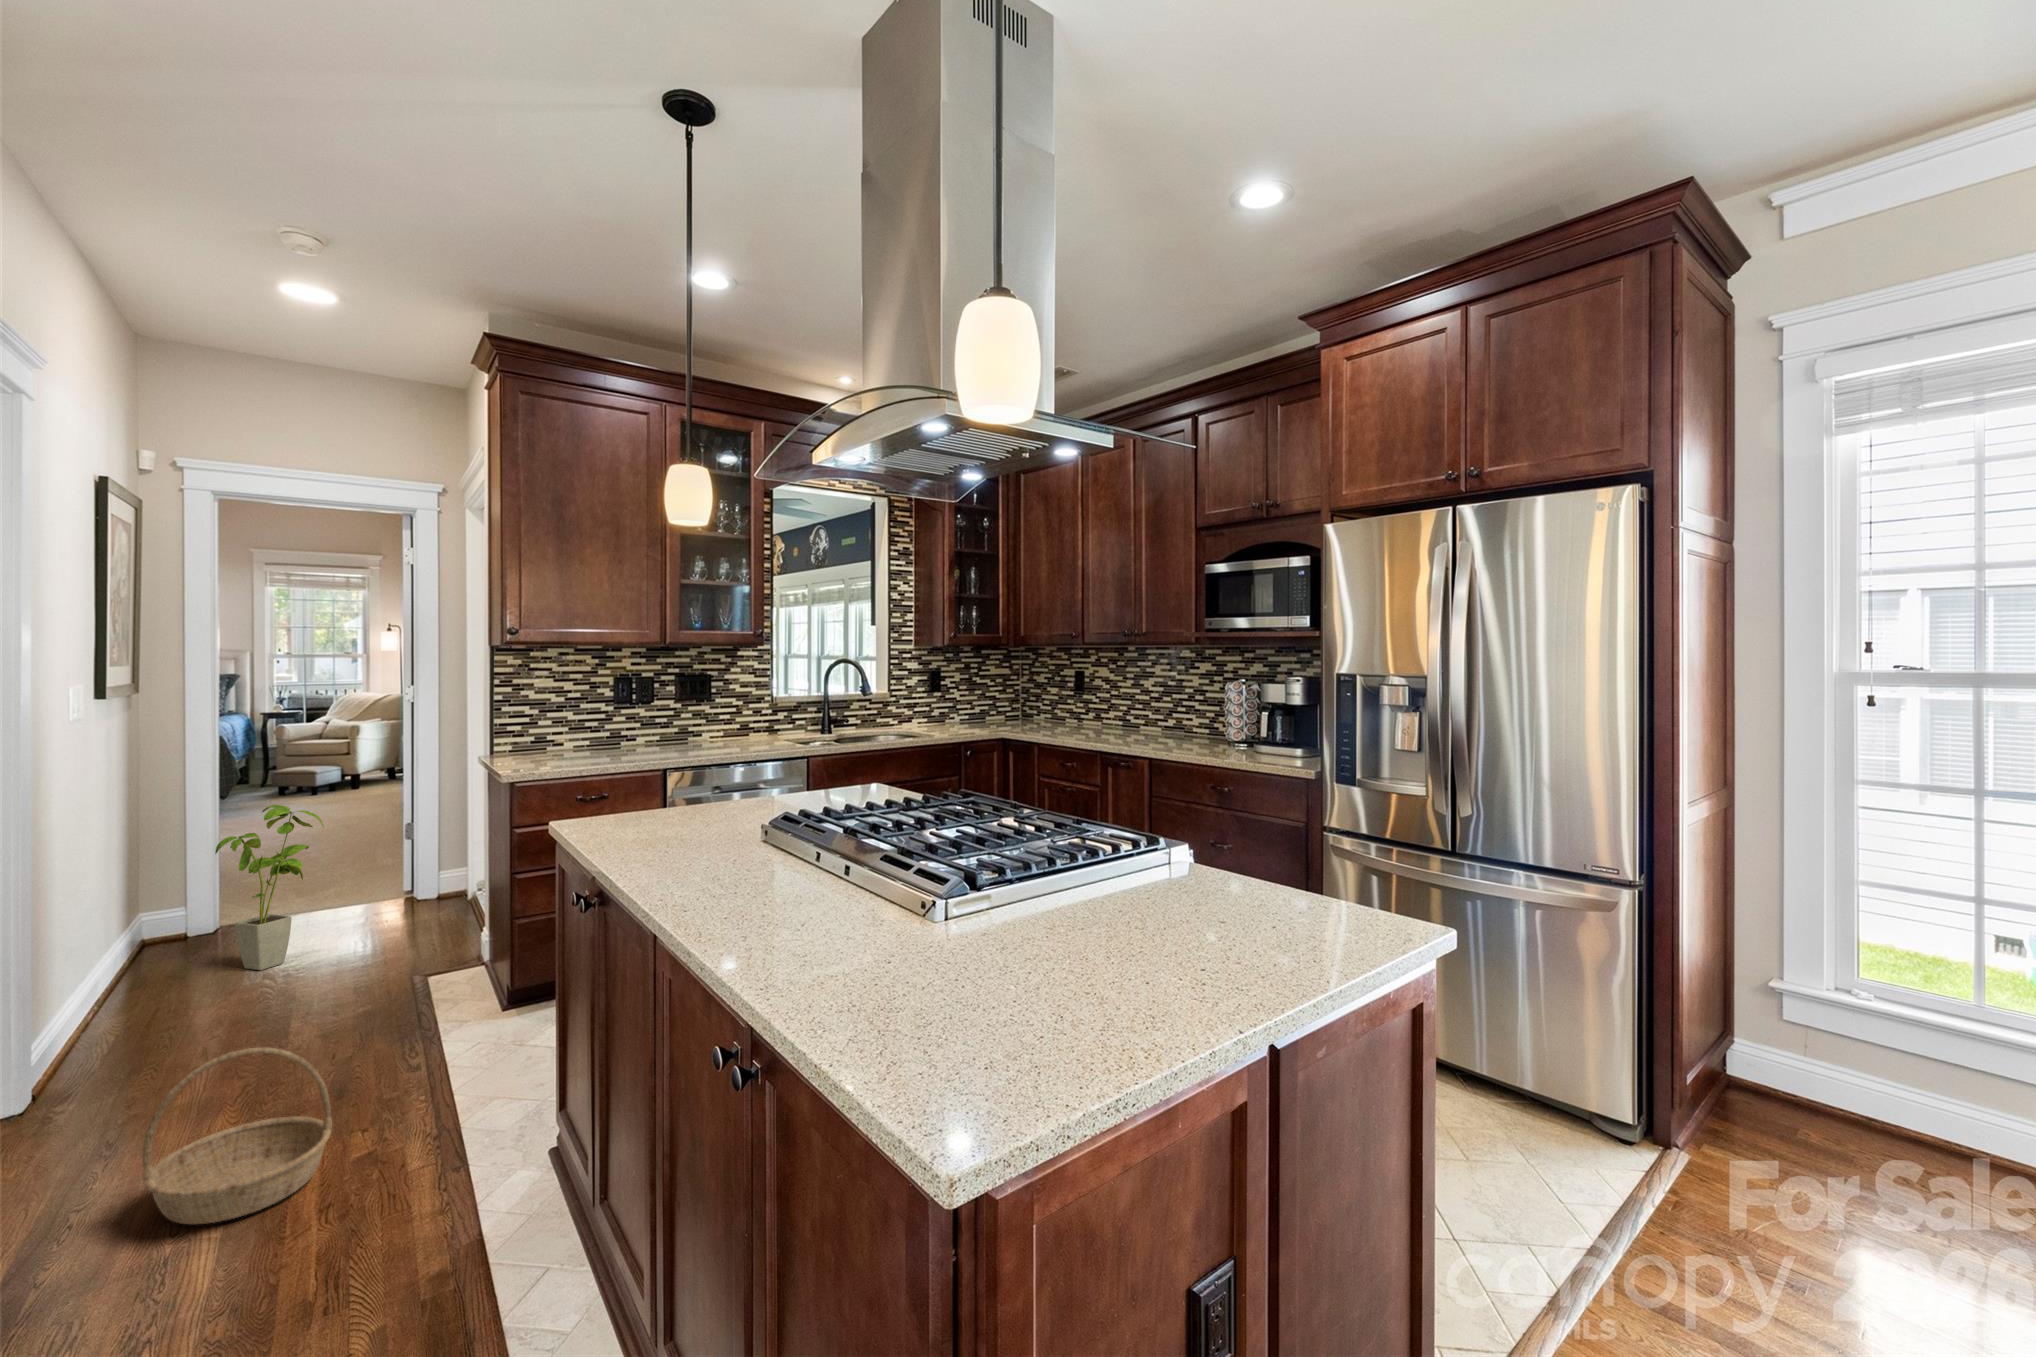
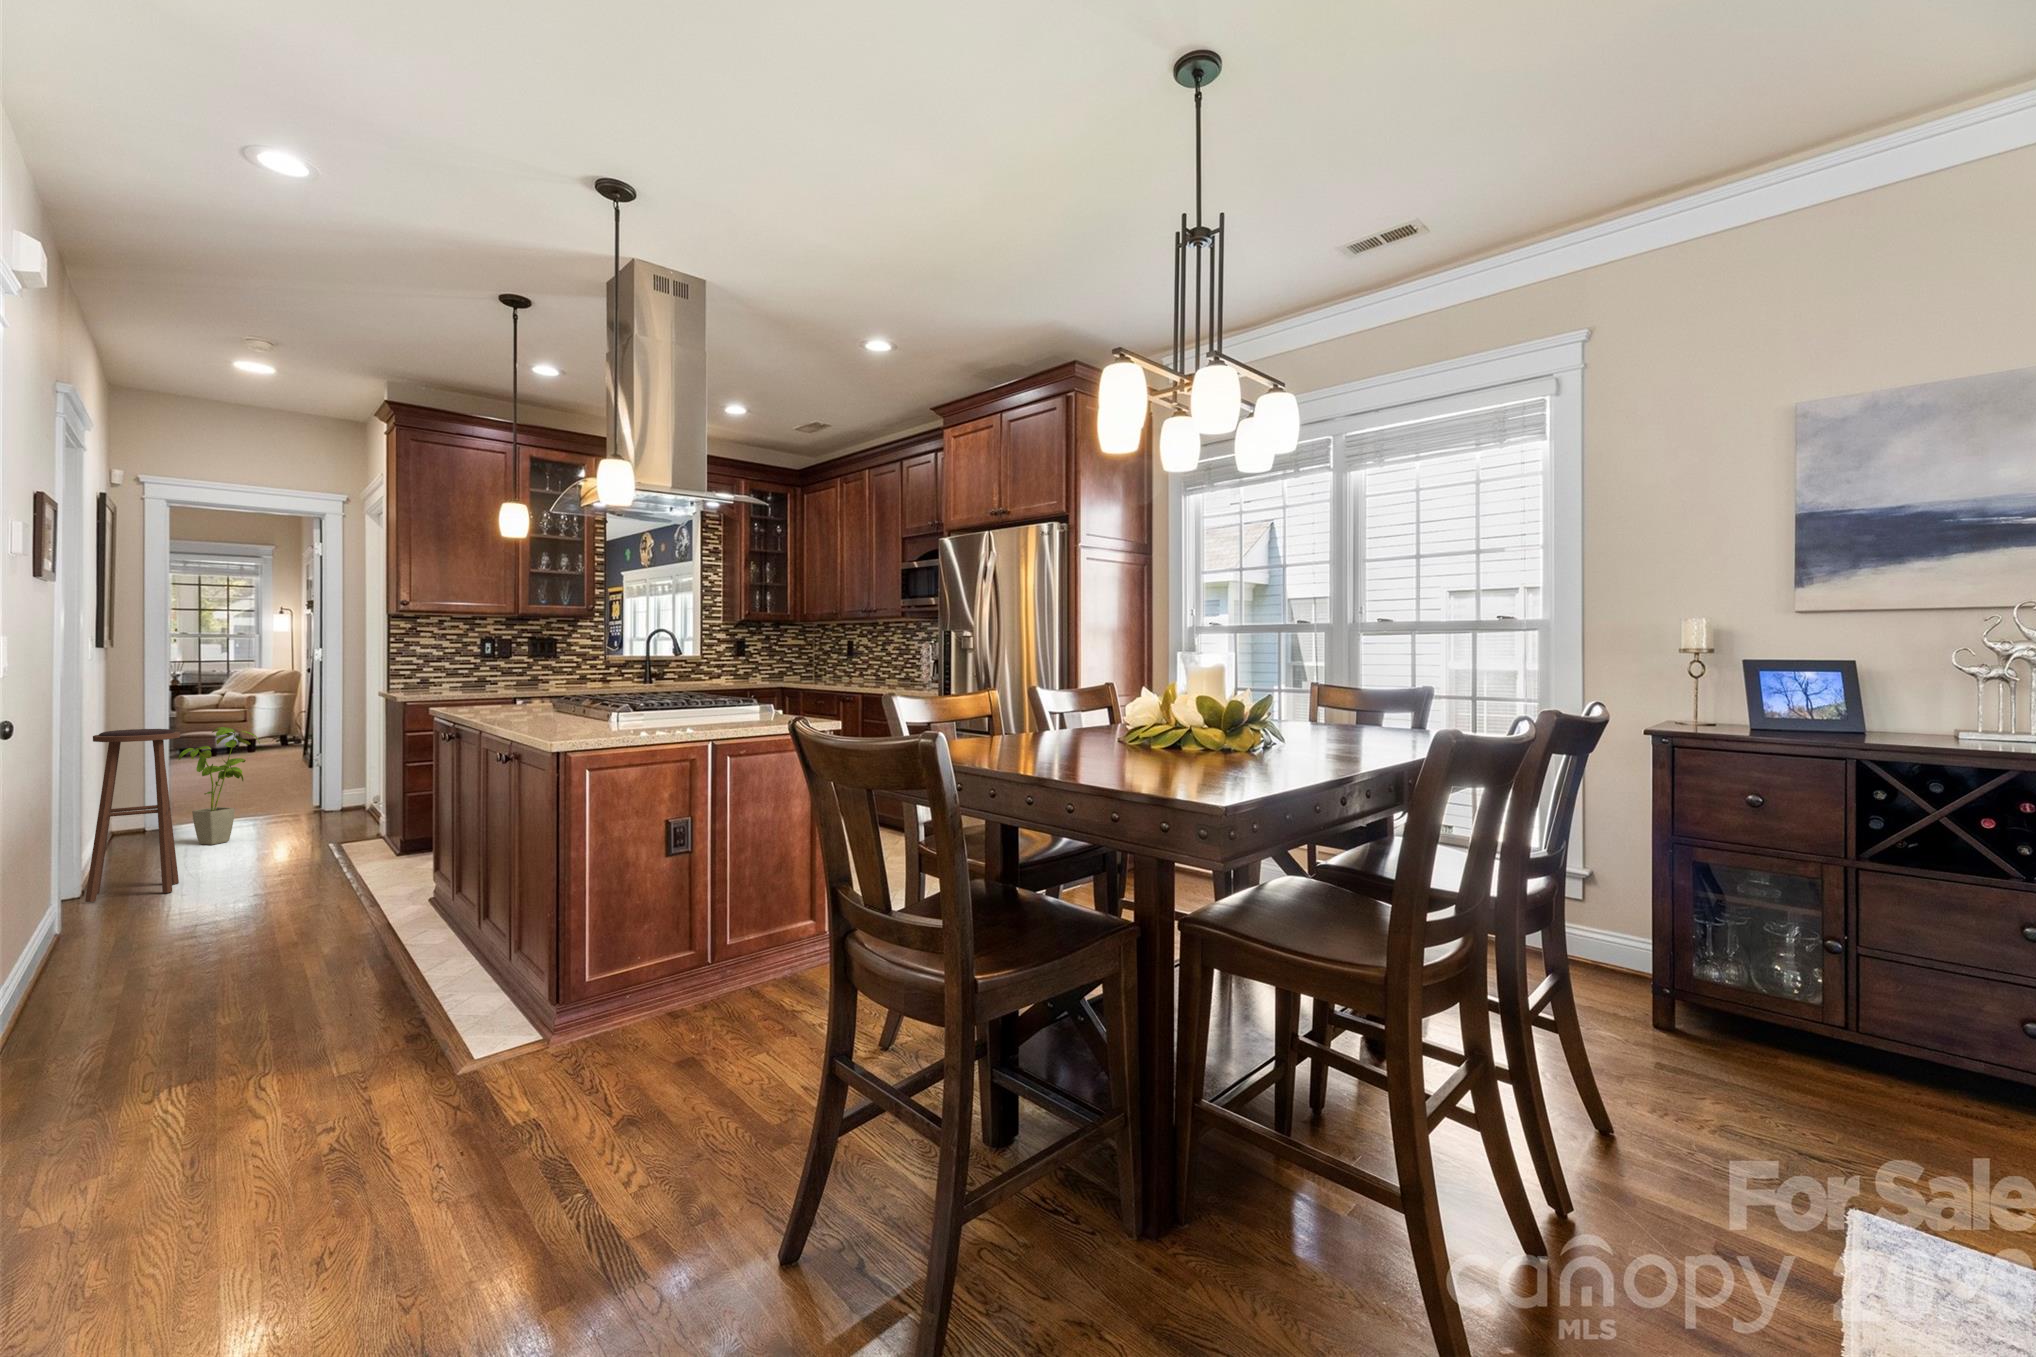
stool: none [30,836,186,1123] -> present [85,729,180,902]
basket: present [142,1048,332,1224] -> none [183,836,294,929]

